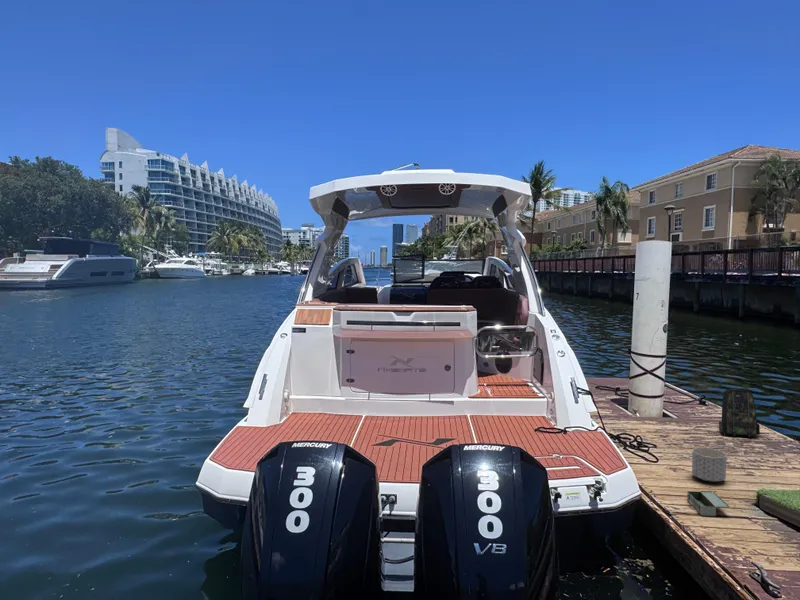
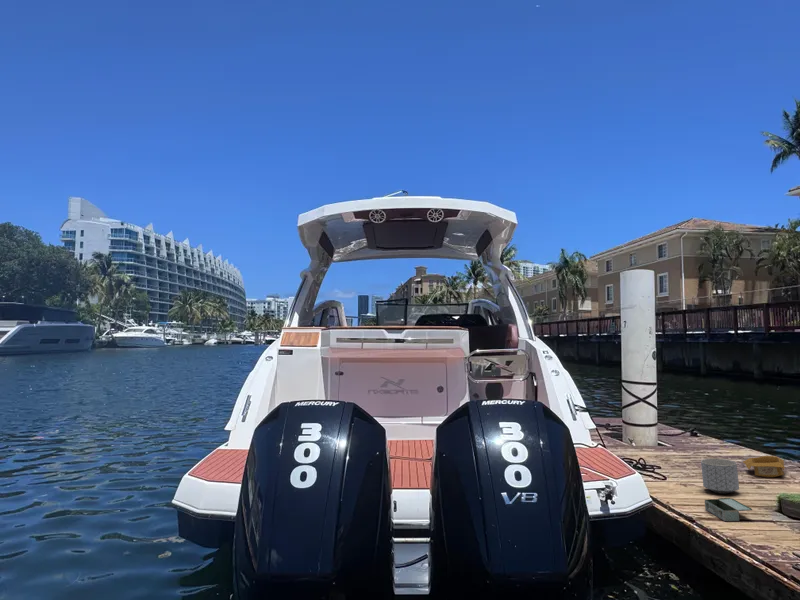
backpack: present [719,389,760,437] -> none [717,408,760,457]
cardboard box: none [738,442,778,465] -> present [743,456,785,477]

